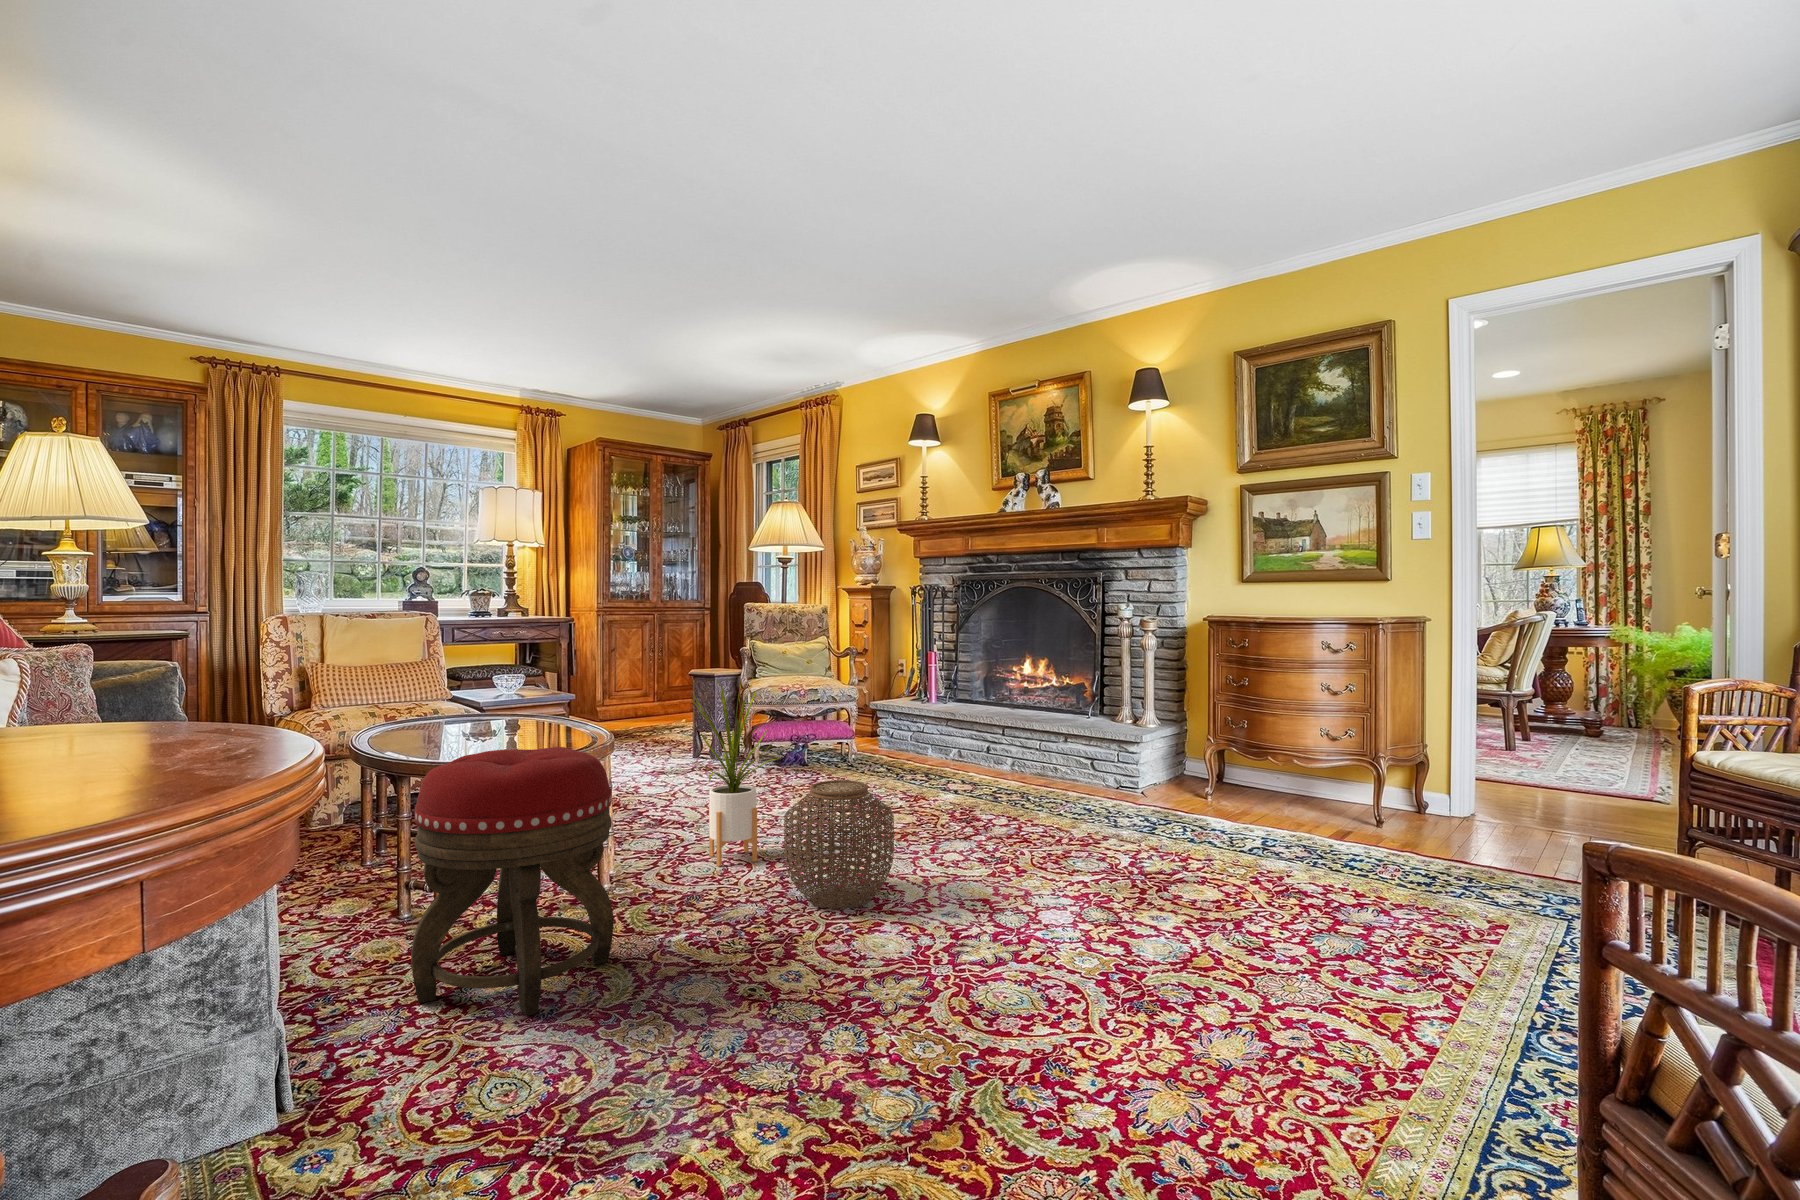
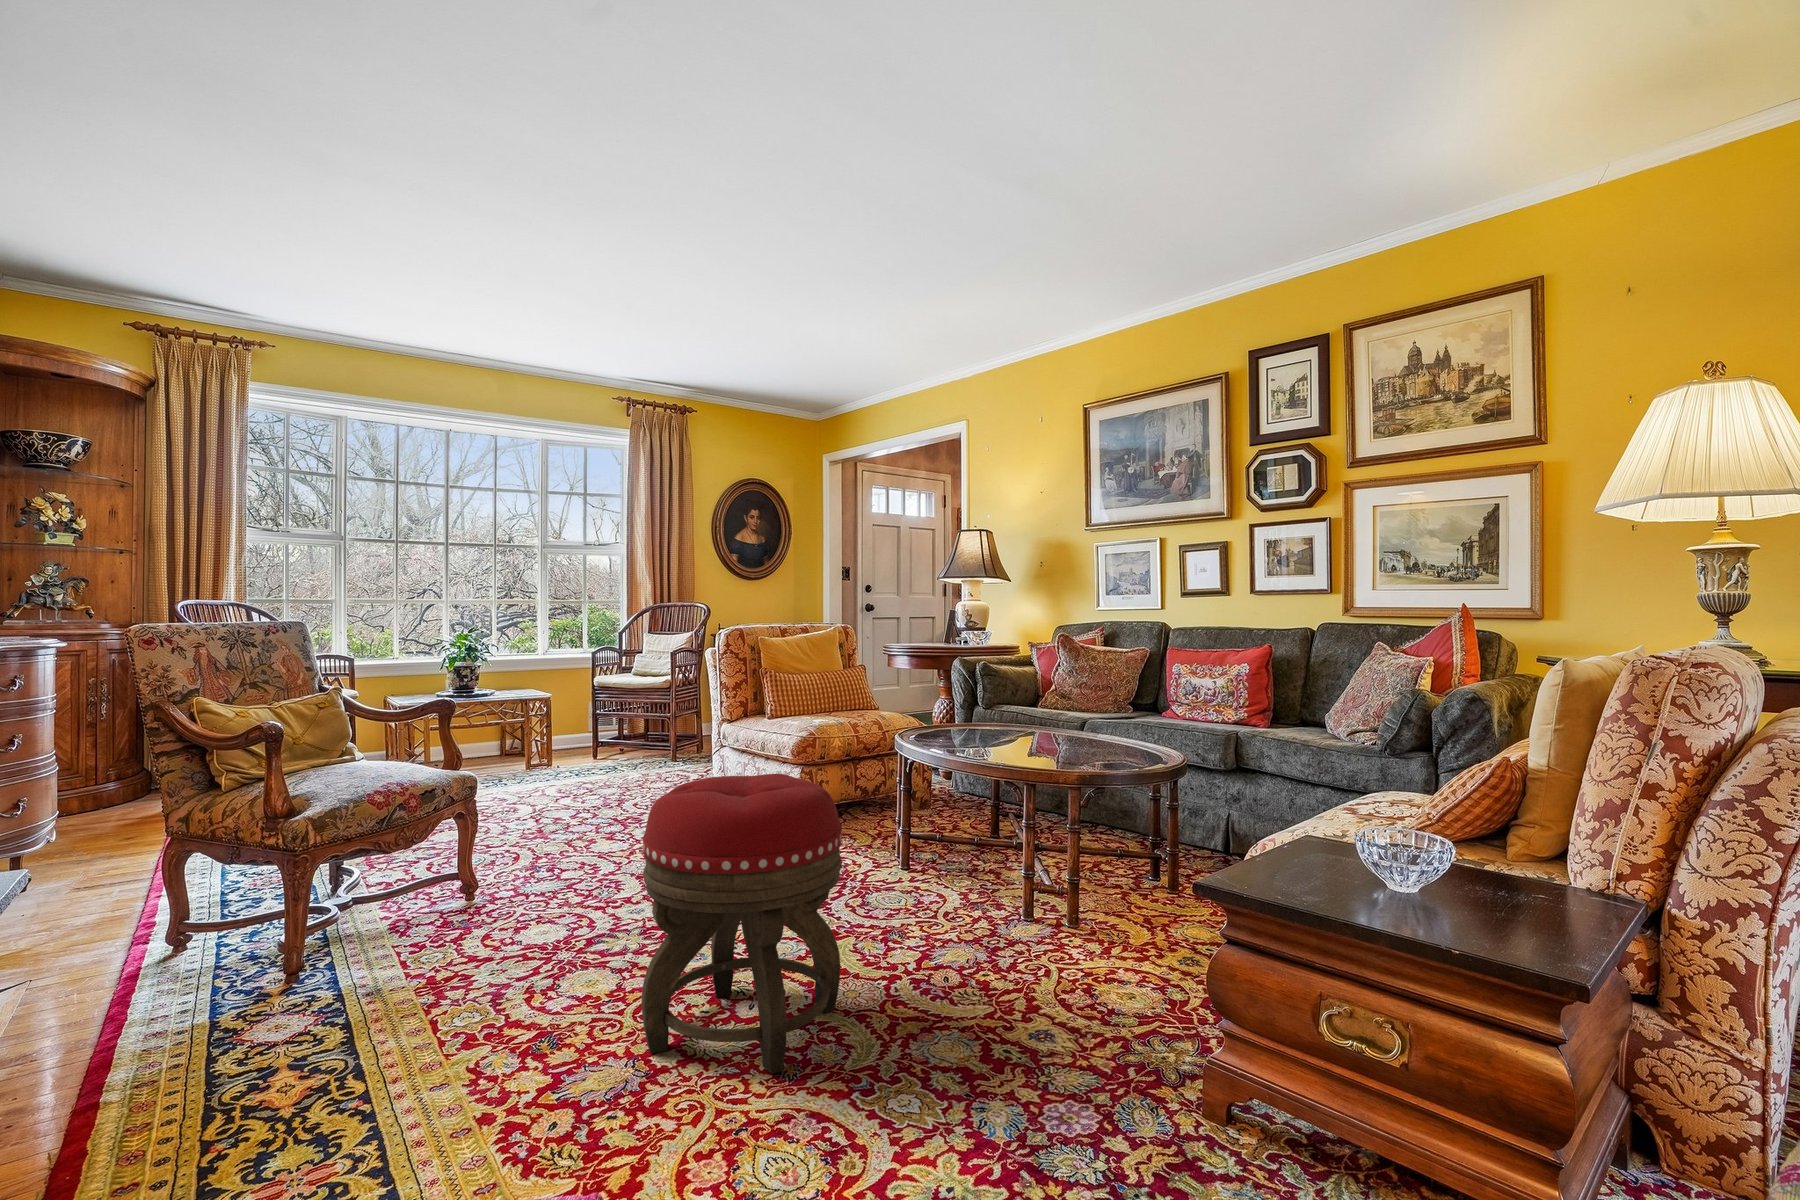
house plant: present [680,682,780,866] -> none [864,691,972,897]
woven basket: present [784,780,894,909] -> none [997,808,1120,953]

